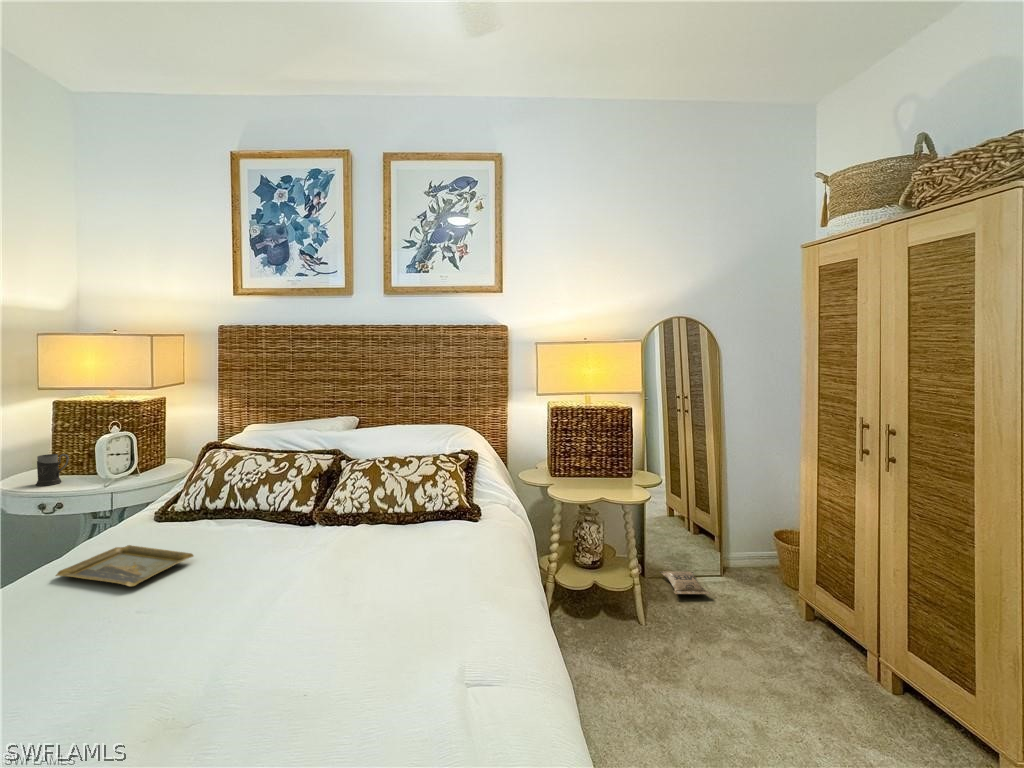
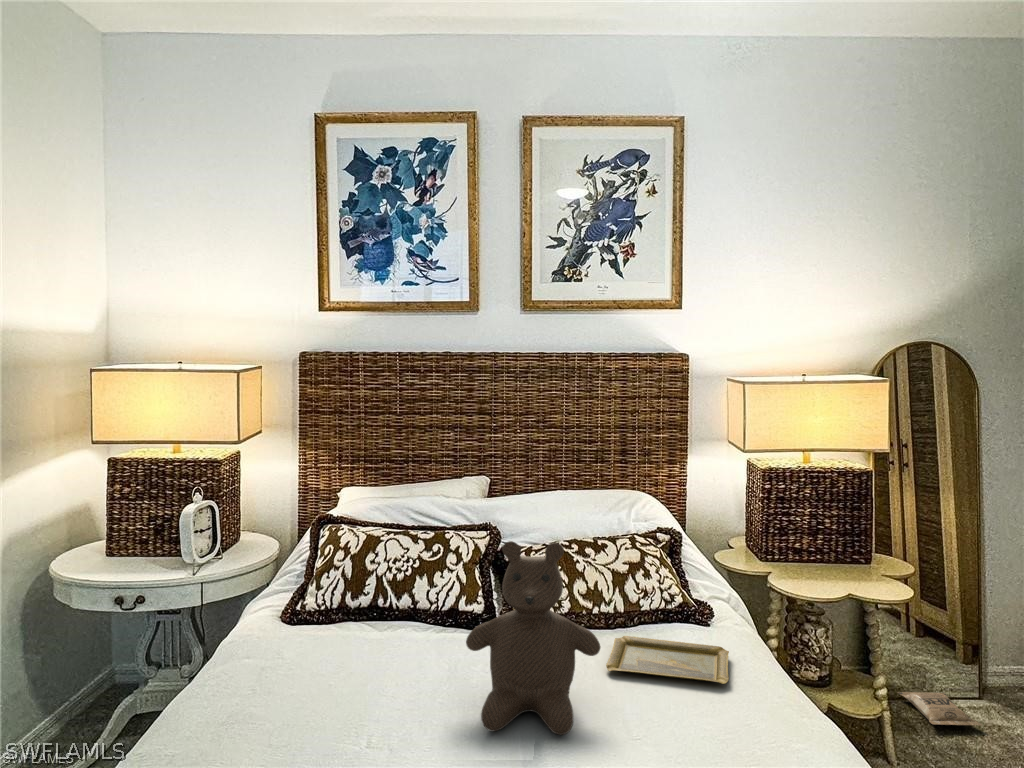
teddy bear: none [222,449,342,603] -> present [466,541,600,735]
mug: present [36,454,69,486] -> none [99,529,138,571]
tray: present [56,545,194,586] -> present [606,636,729,684]

